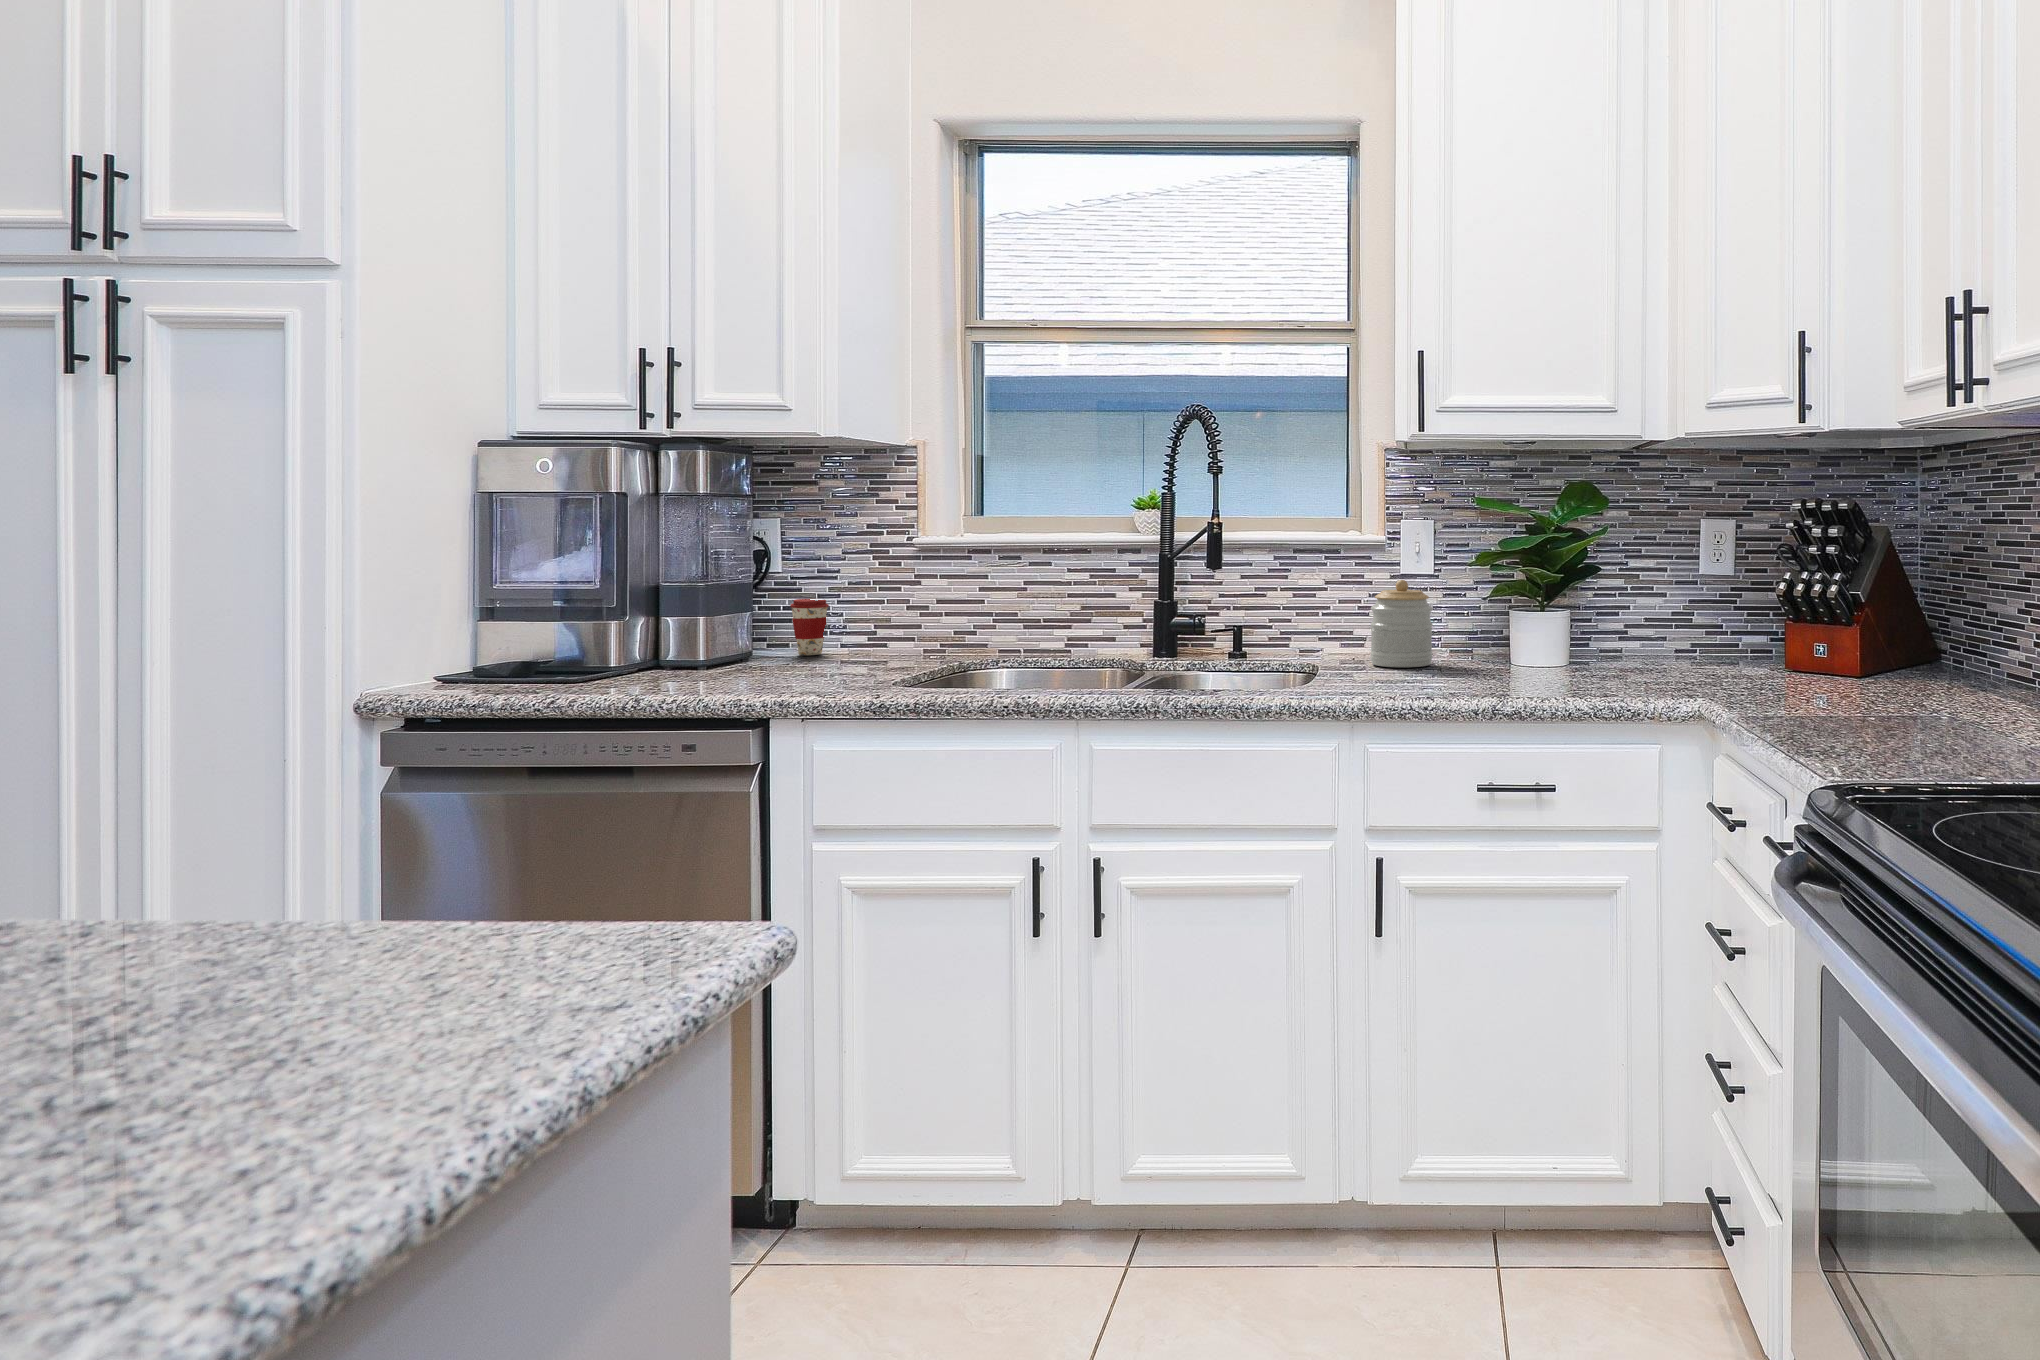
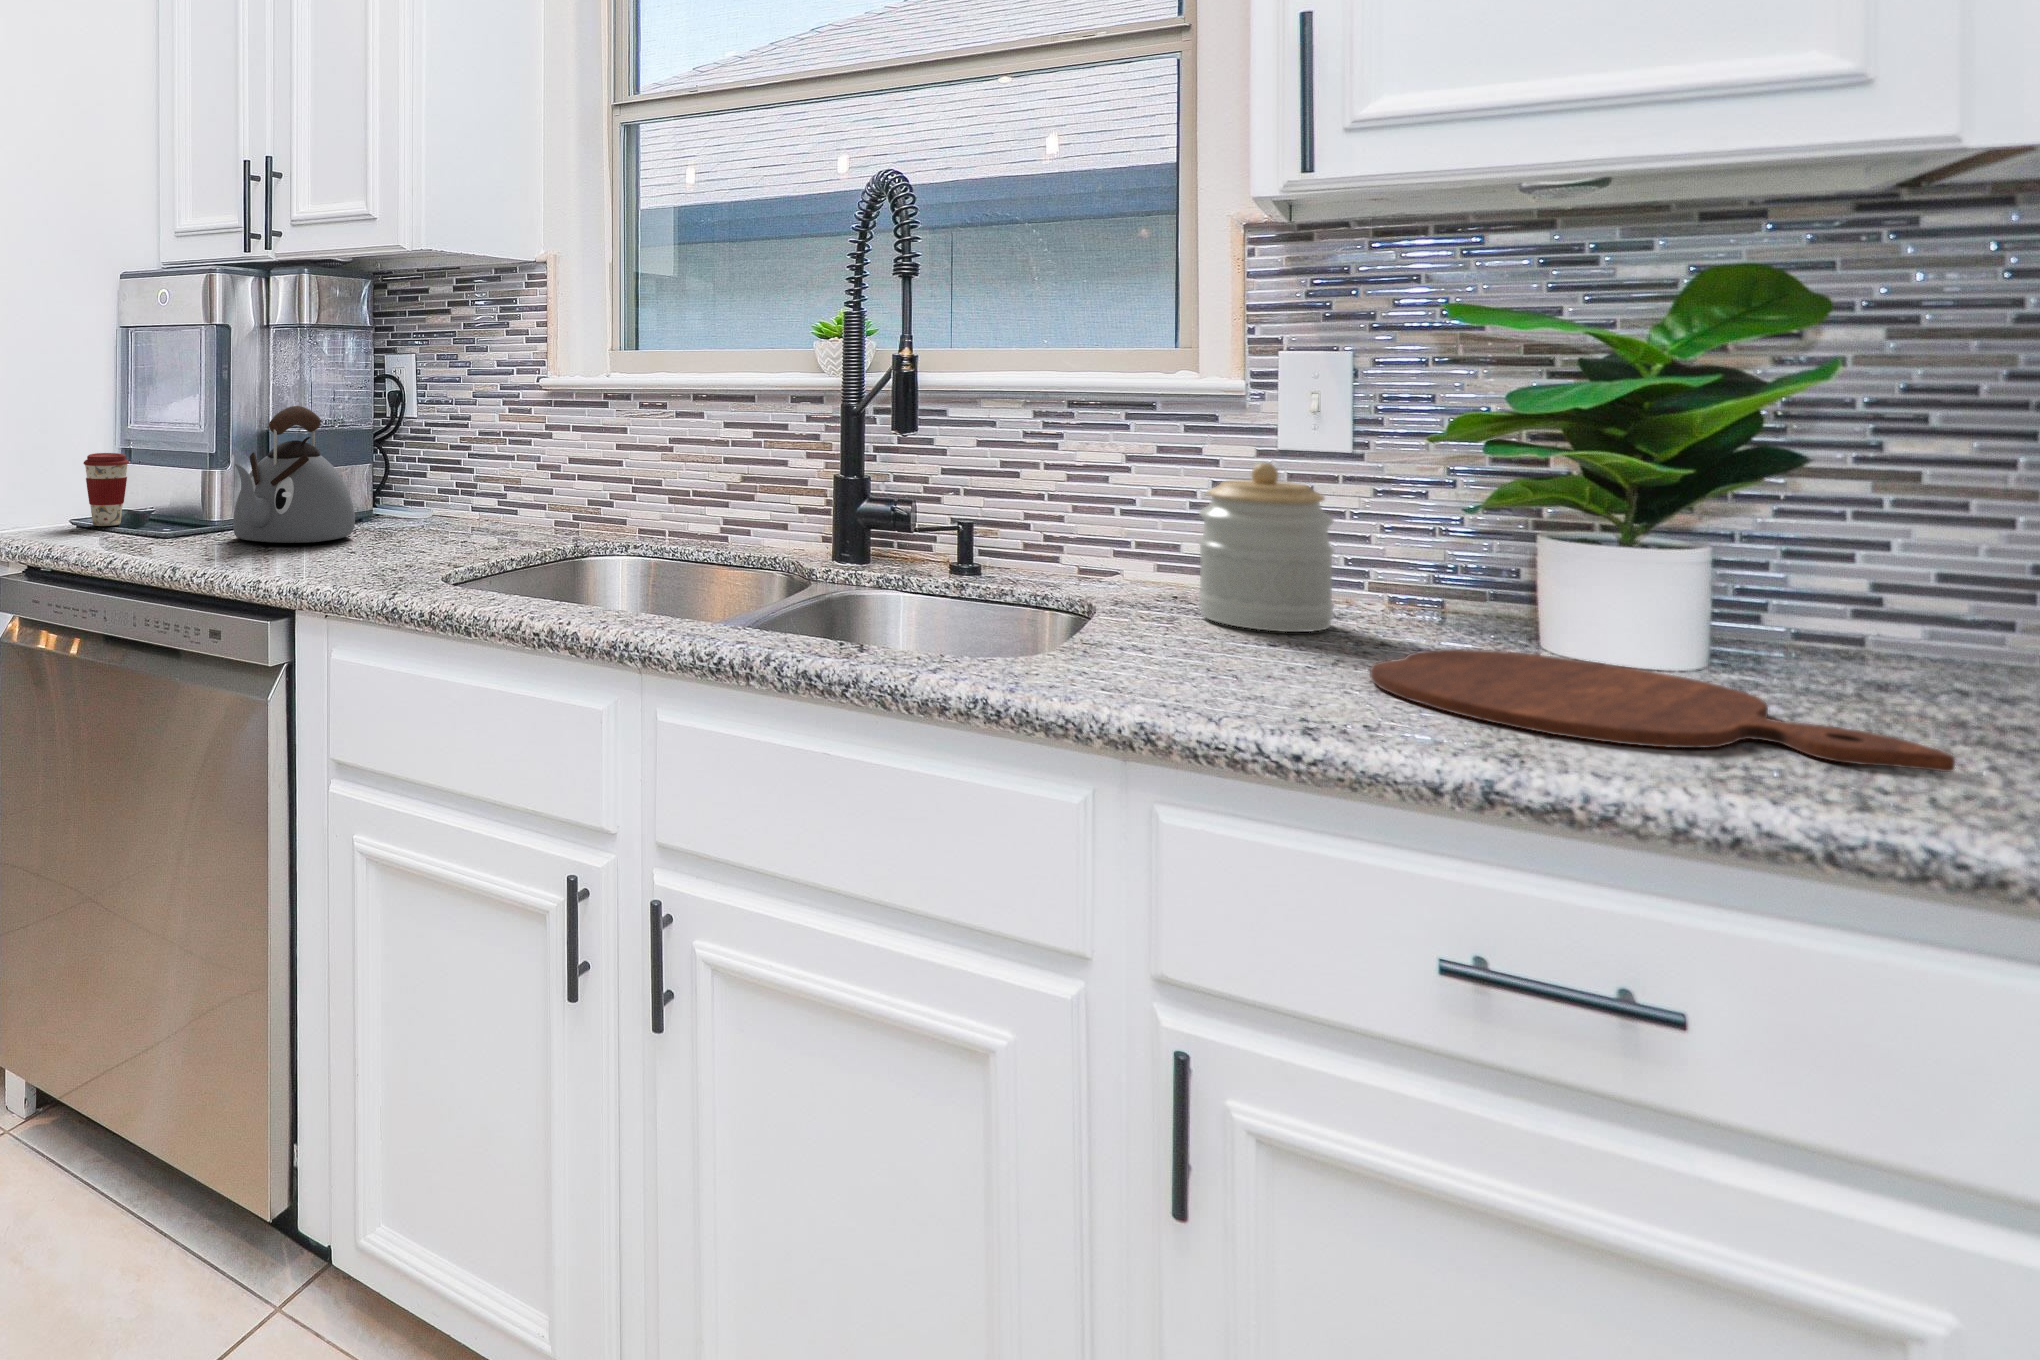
kettle: none [651,562,769,675] -> present [233,406,355,543]
coffee cup: present [790,599,829,655] -> present [83,453,129,526]
cutting board: none [1458,664,1651,690] -> present [1370,649,1955,772]

